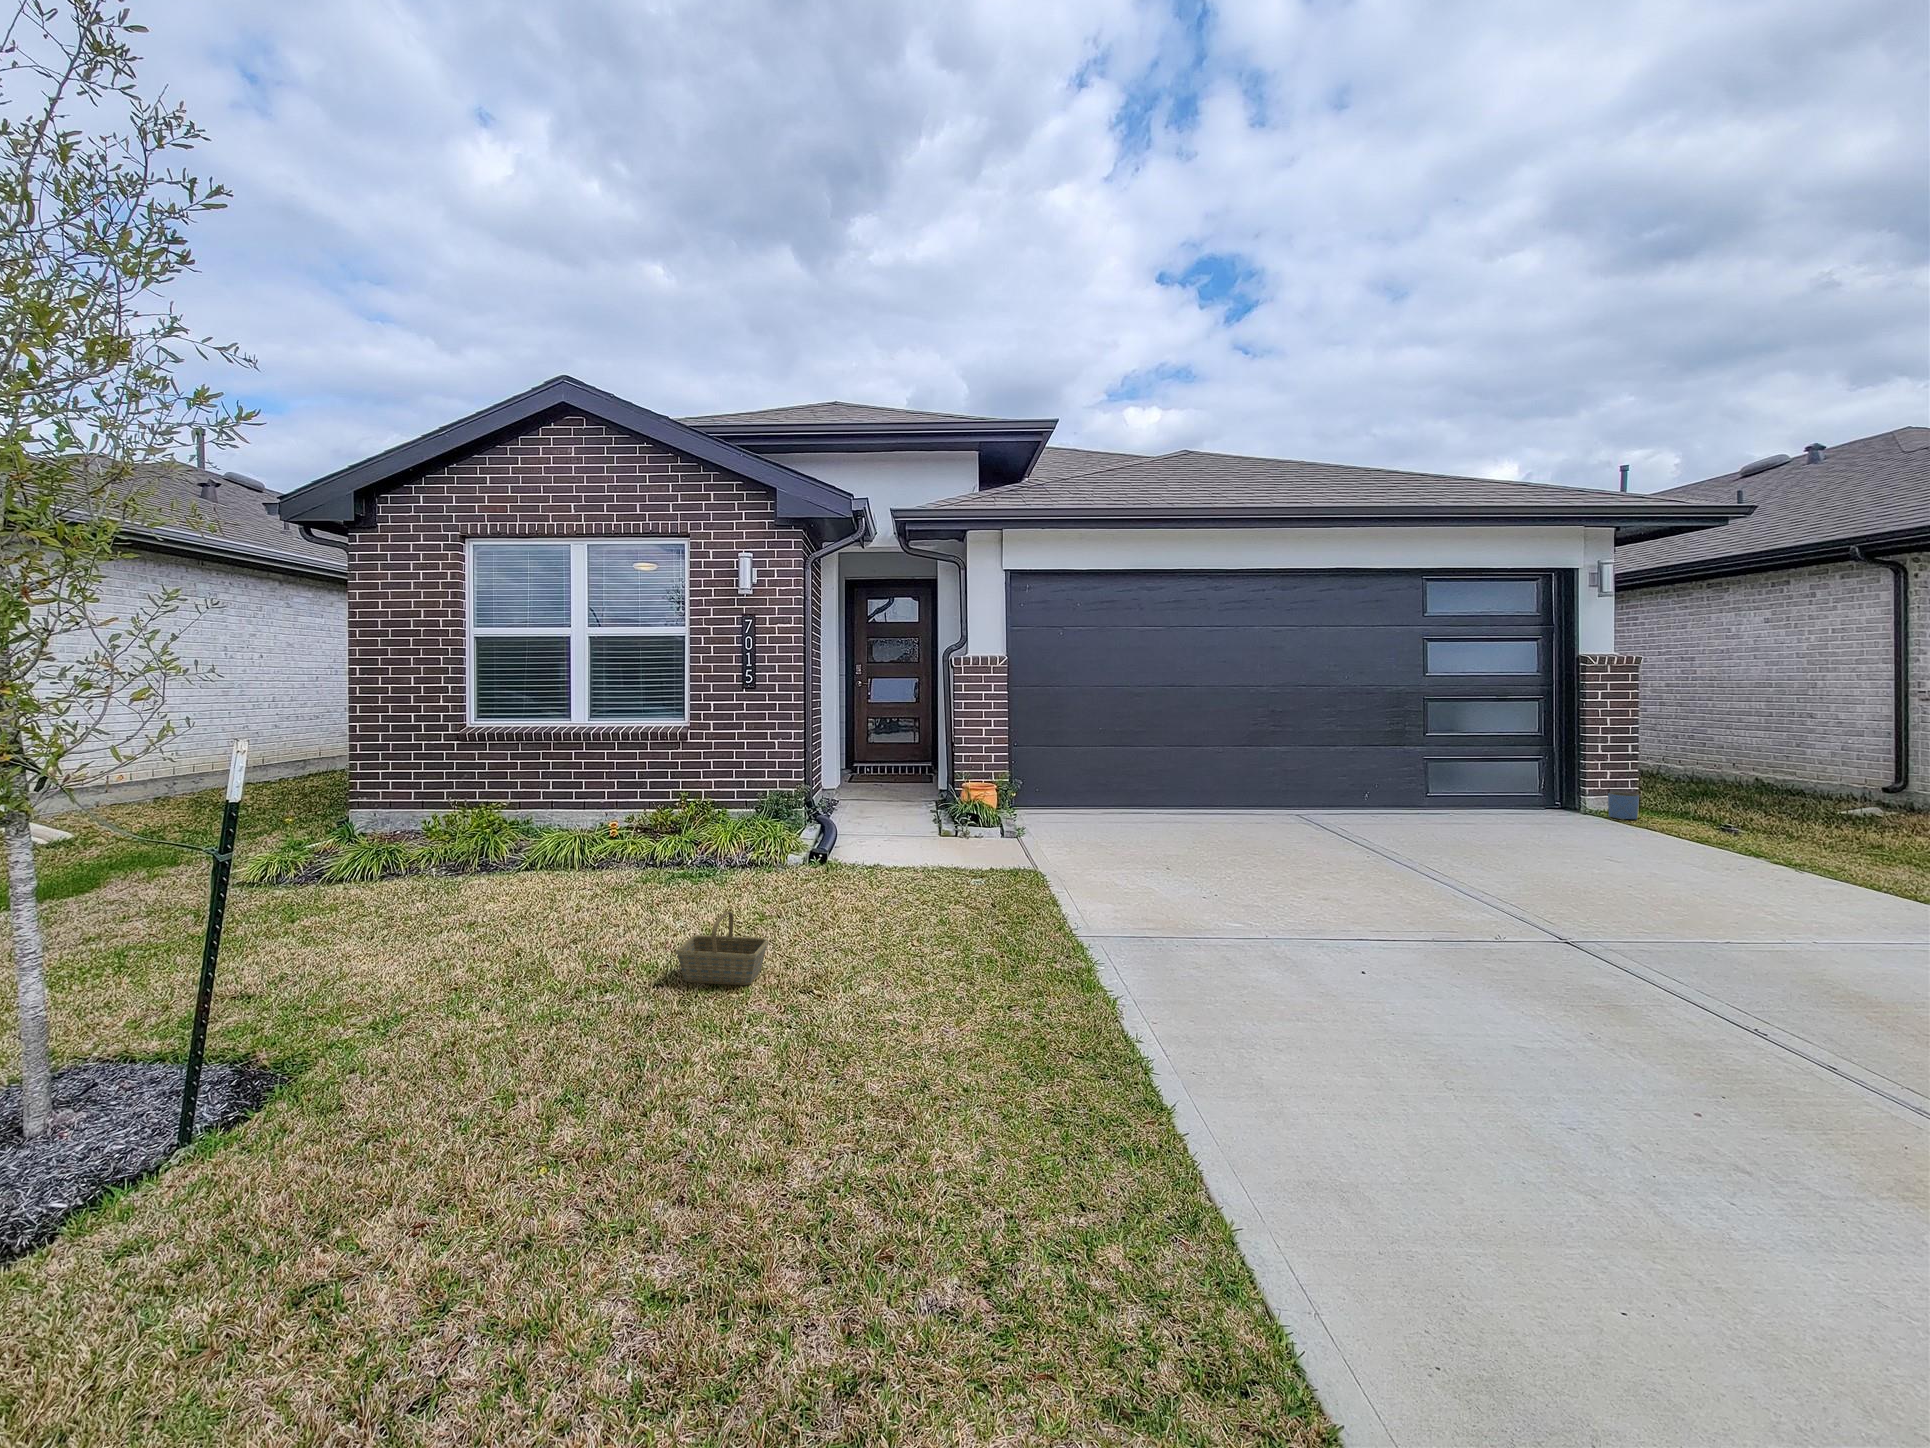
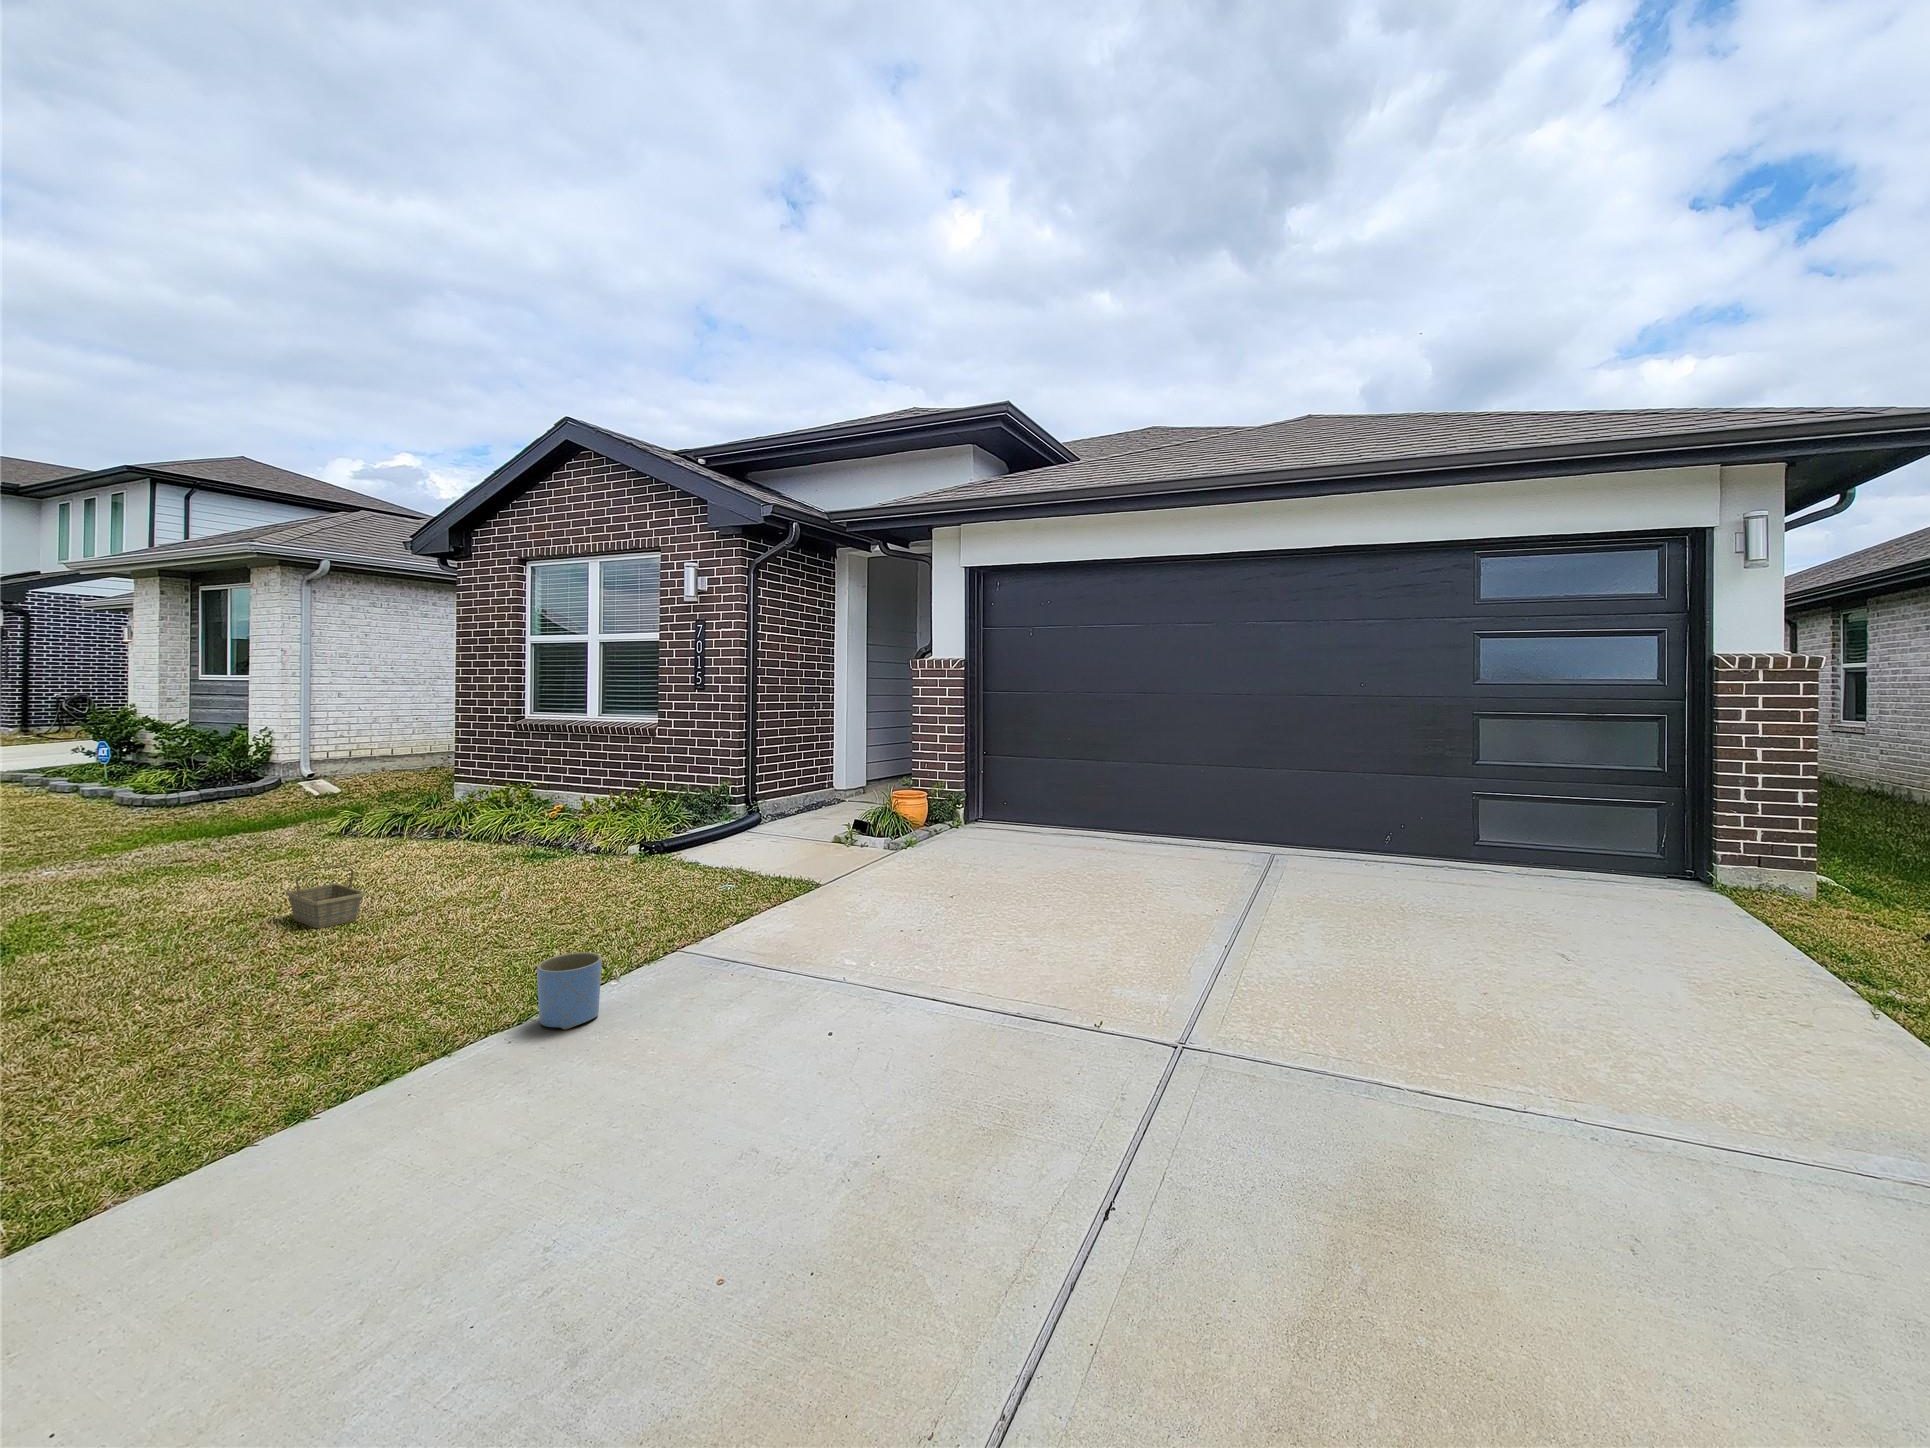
planter: present [1608,792,1639,820] -> present [537,952,602,1030]

